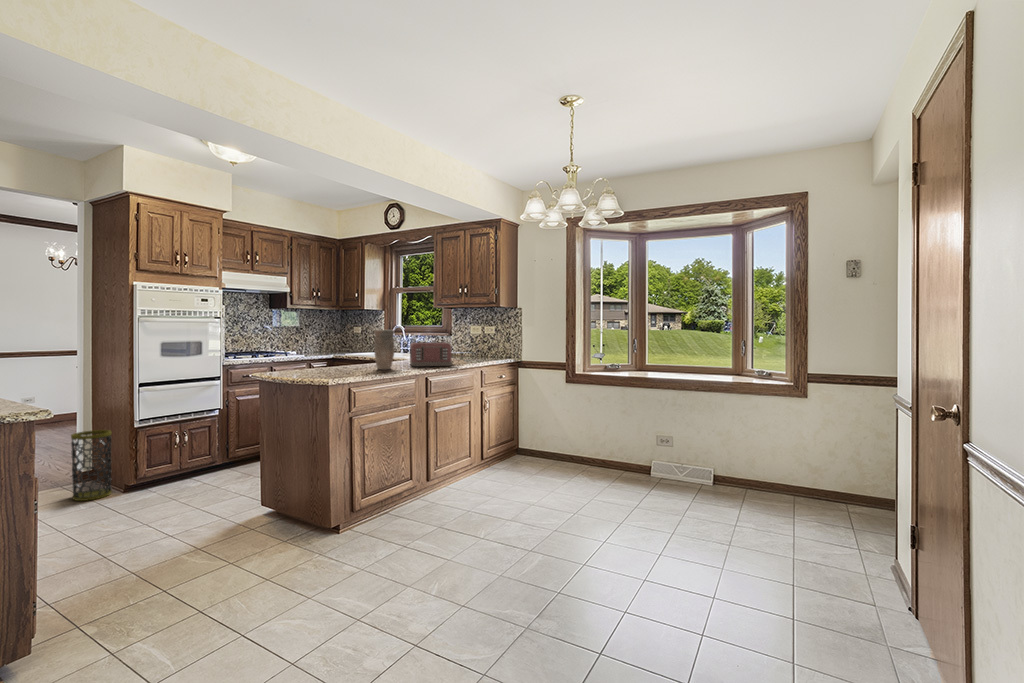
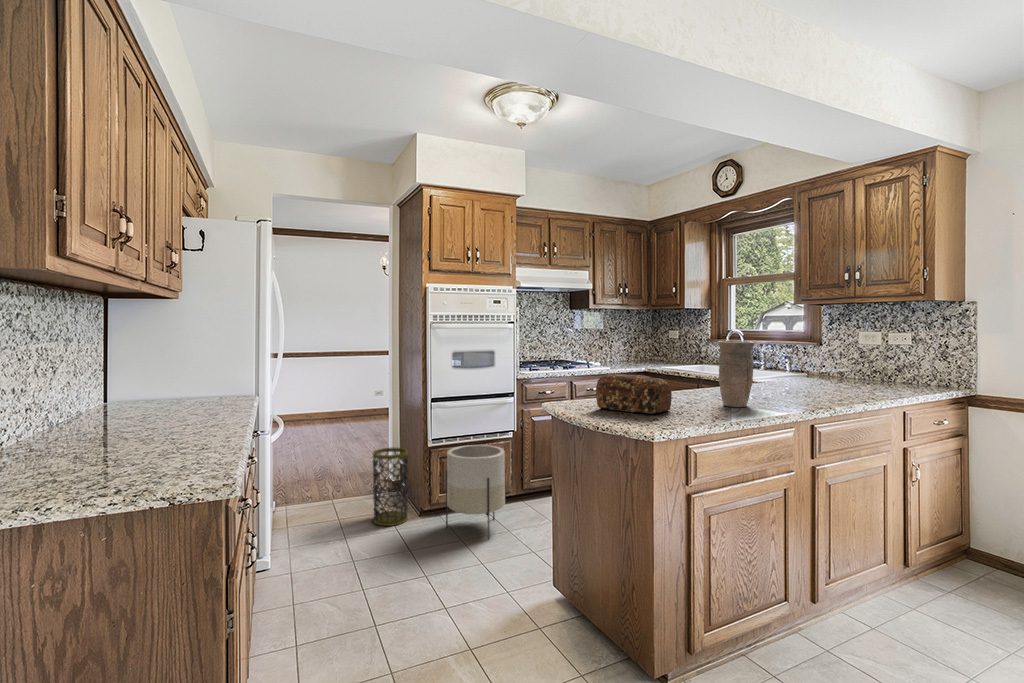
toaster: present [410,342,452,366] -> none [769,360,858,404]
bread loaf: none [292,351,343,374] -> present [596,374,672,414]
planter: none [155,420,214,493] -> present [446,445,505,539]

